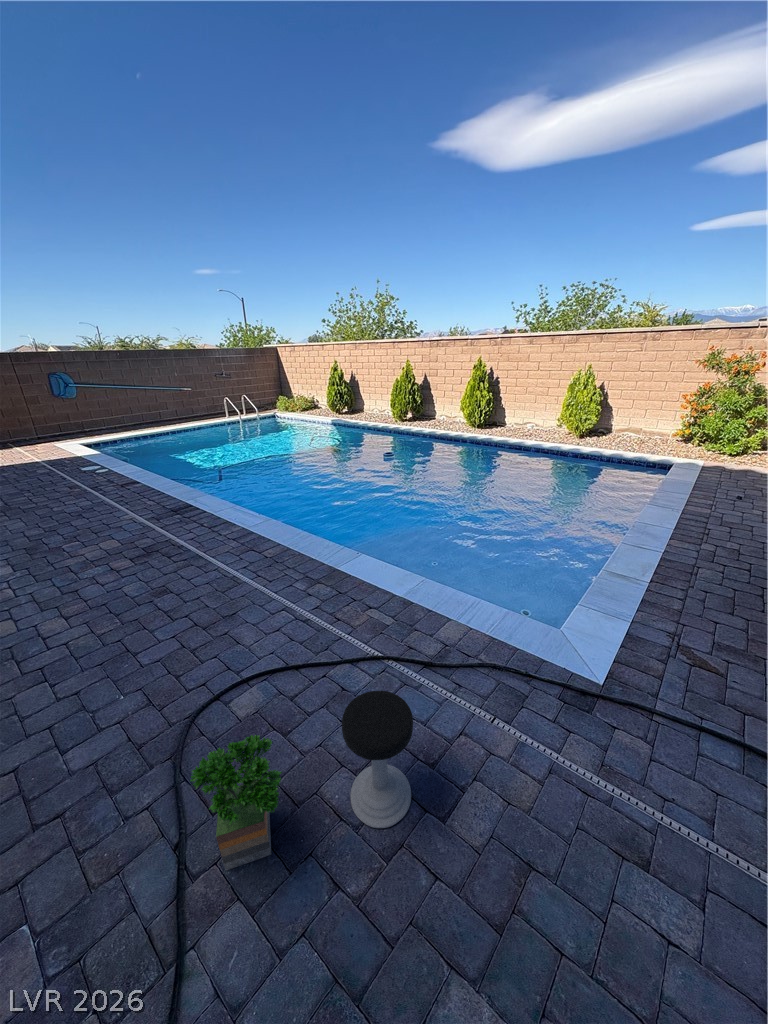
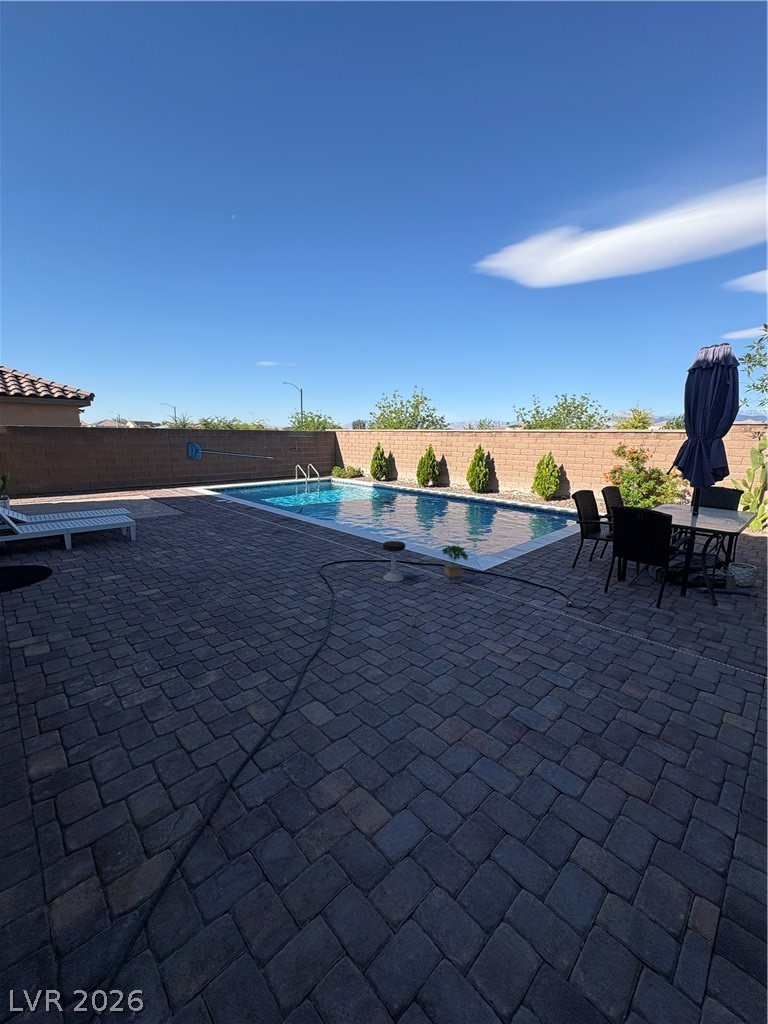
potted tree: present [190,735,282,871] -> present [442,545,468,583]

